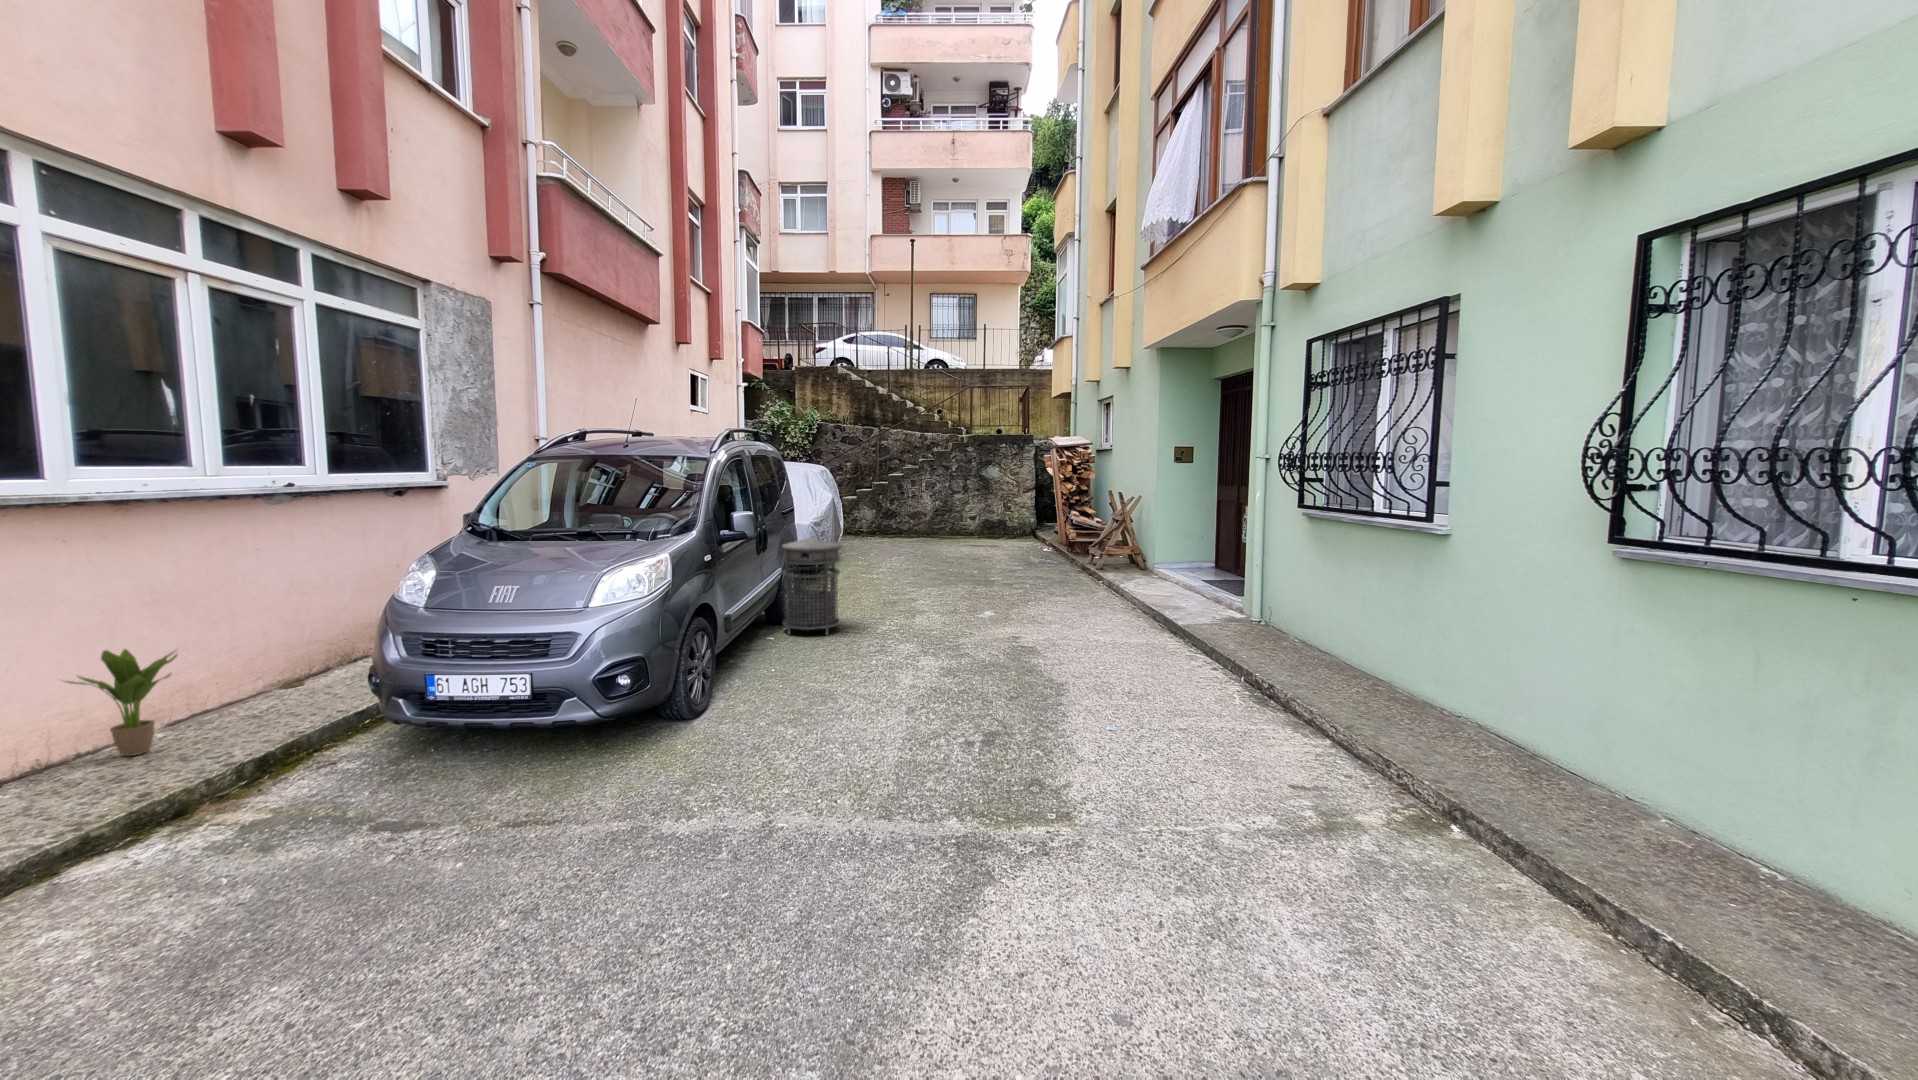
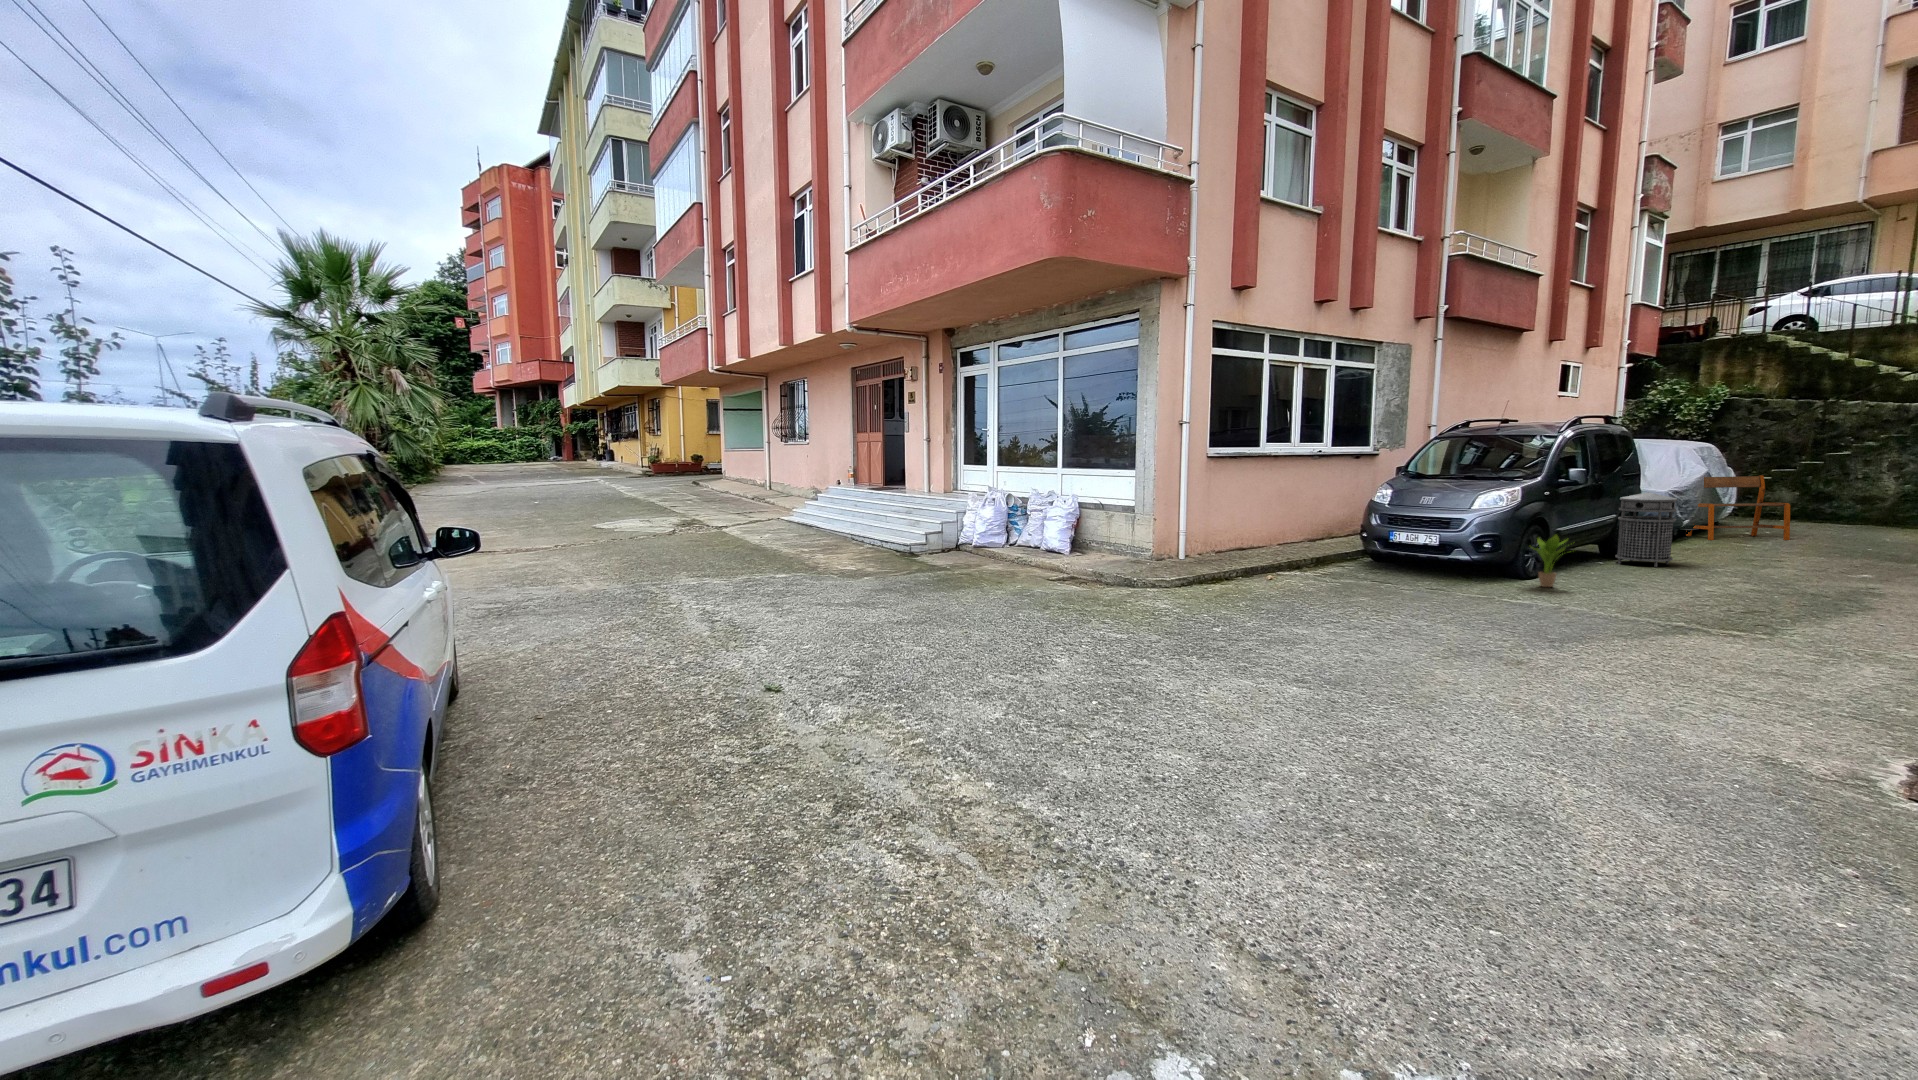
bench: none [821,504,899,576] -> present [1686,475,1790,540]
potted plant: present [66,649,177,756] -> present [1533,535,1566,587]

